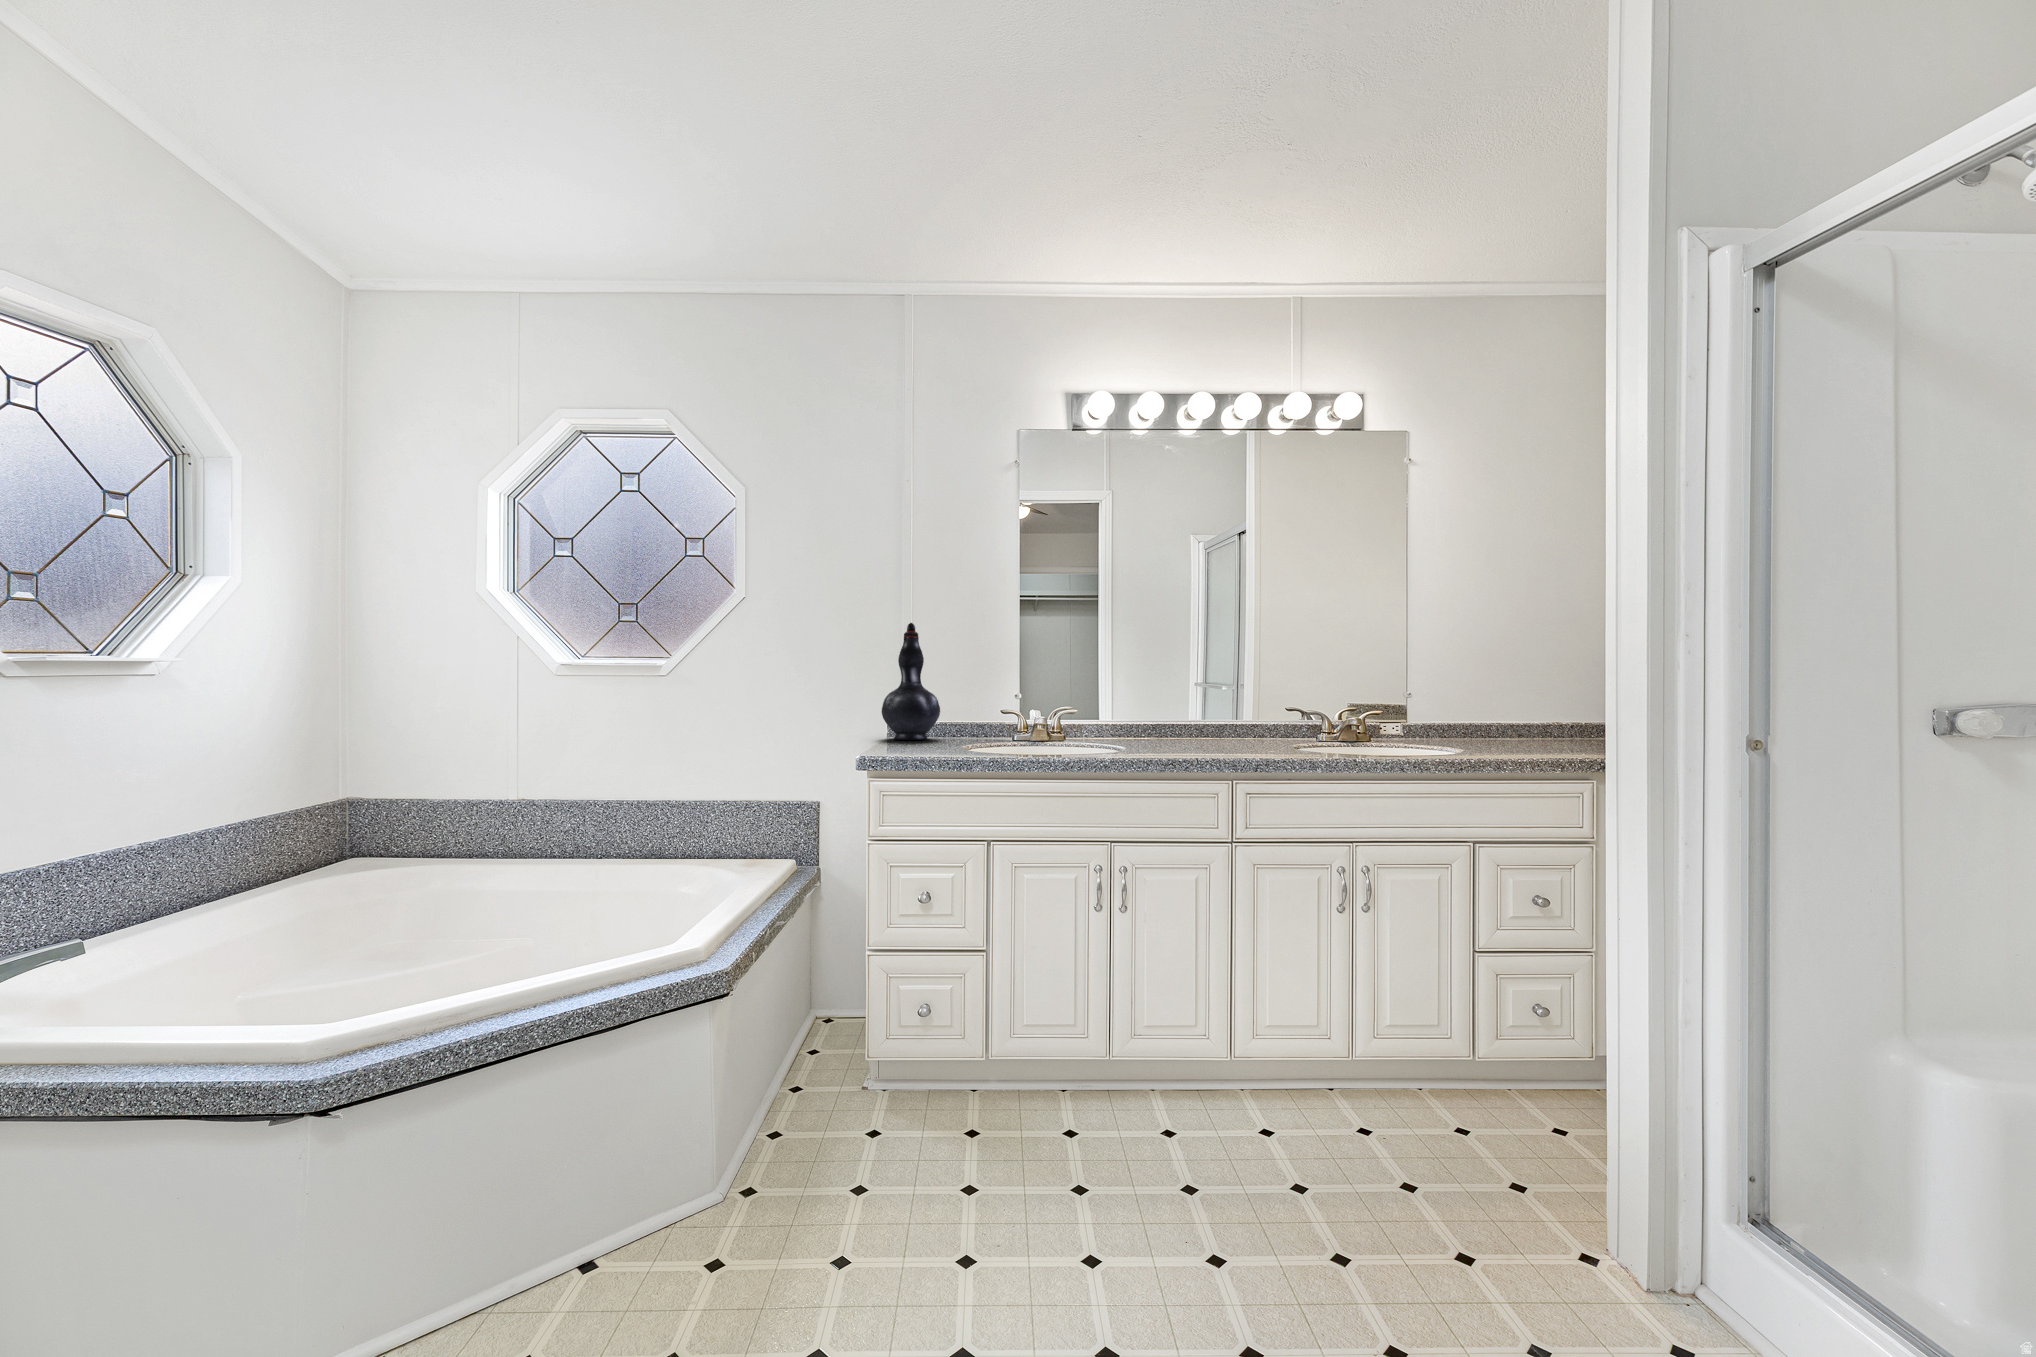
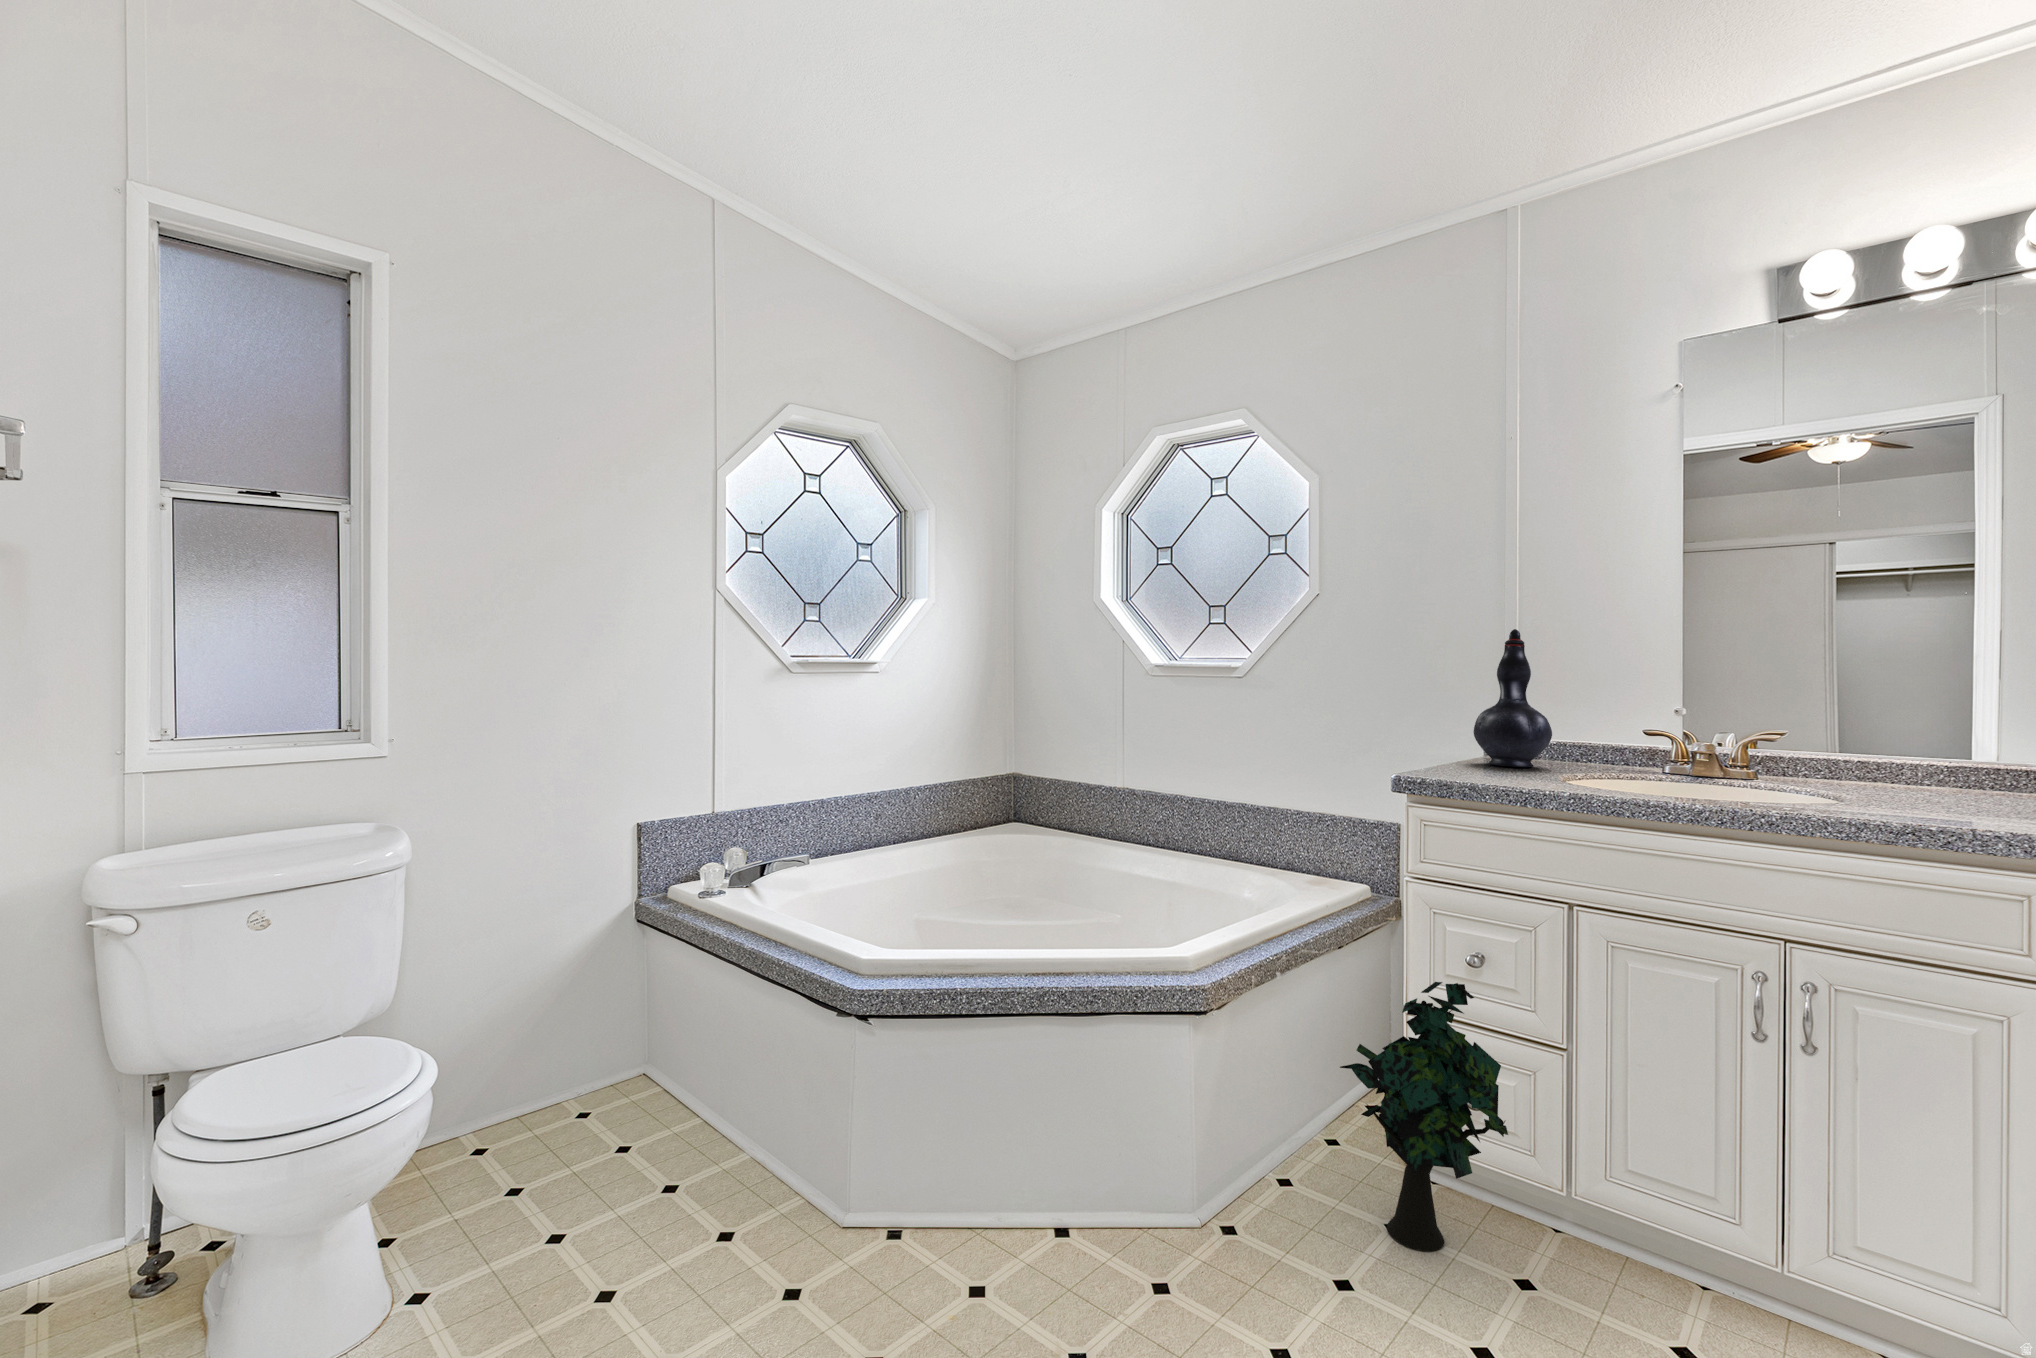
decorative plant: none [832,919,960,1147] -> present [1340,982,1508,1251]

